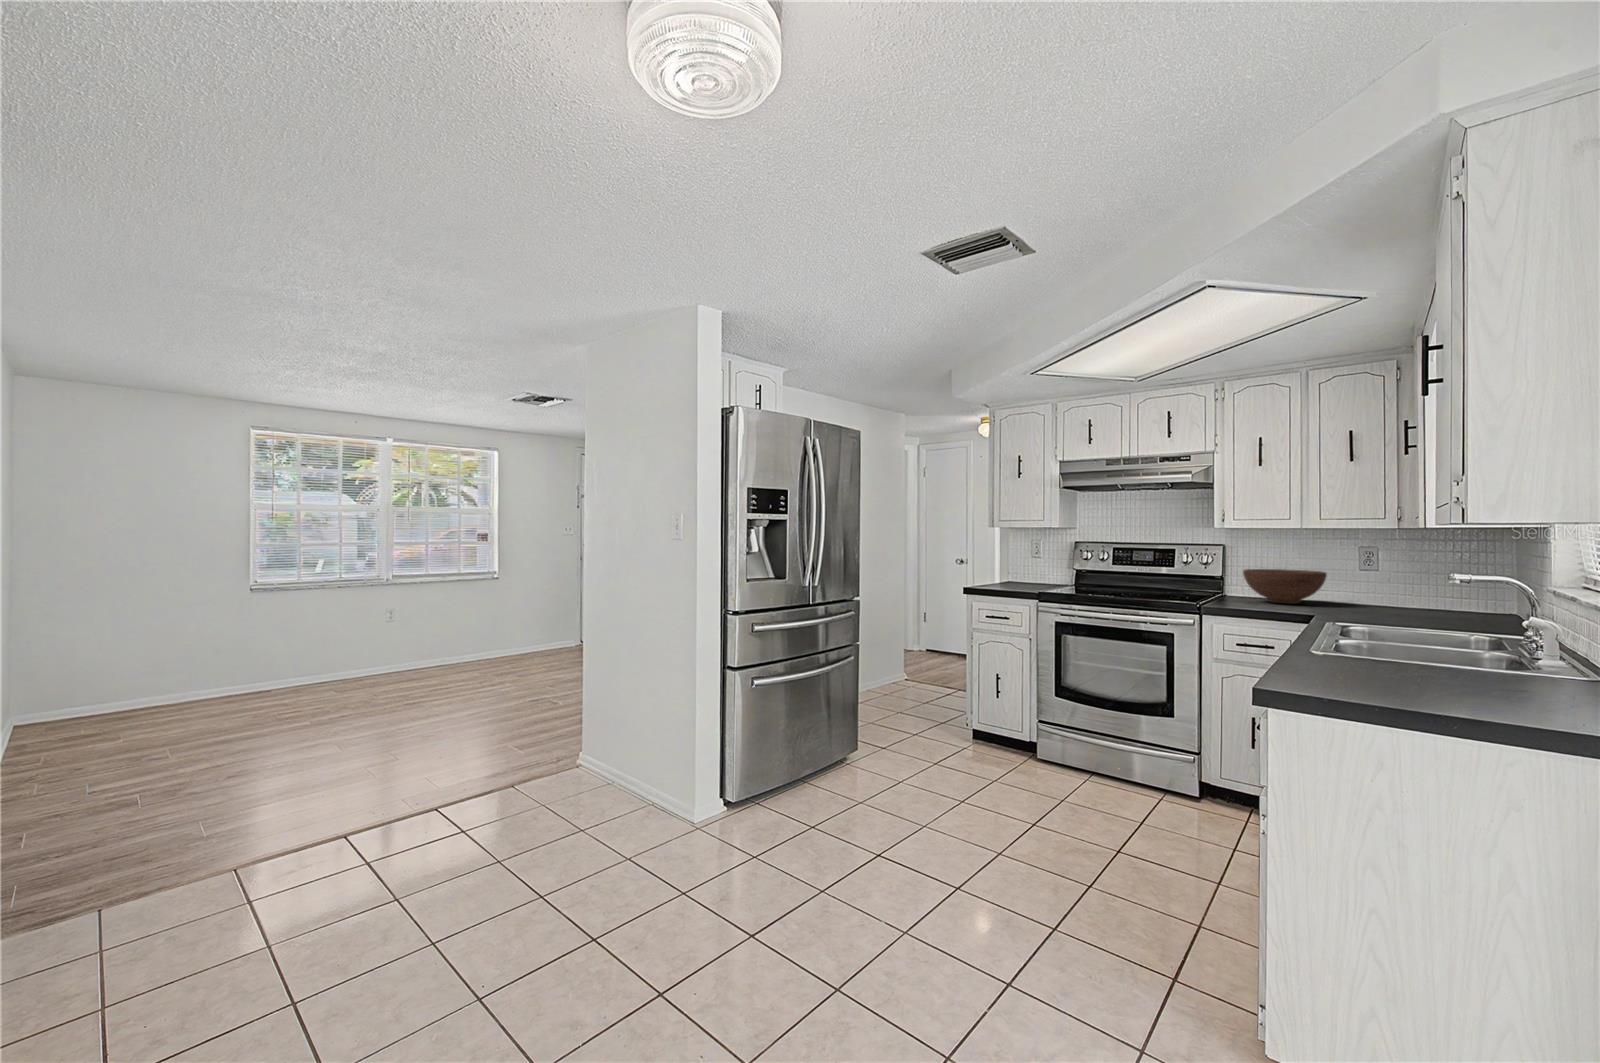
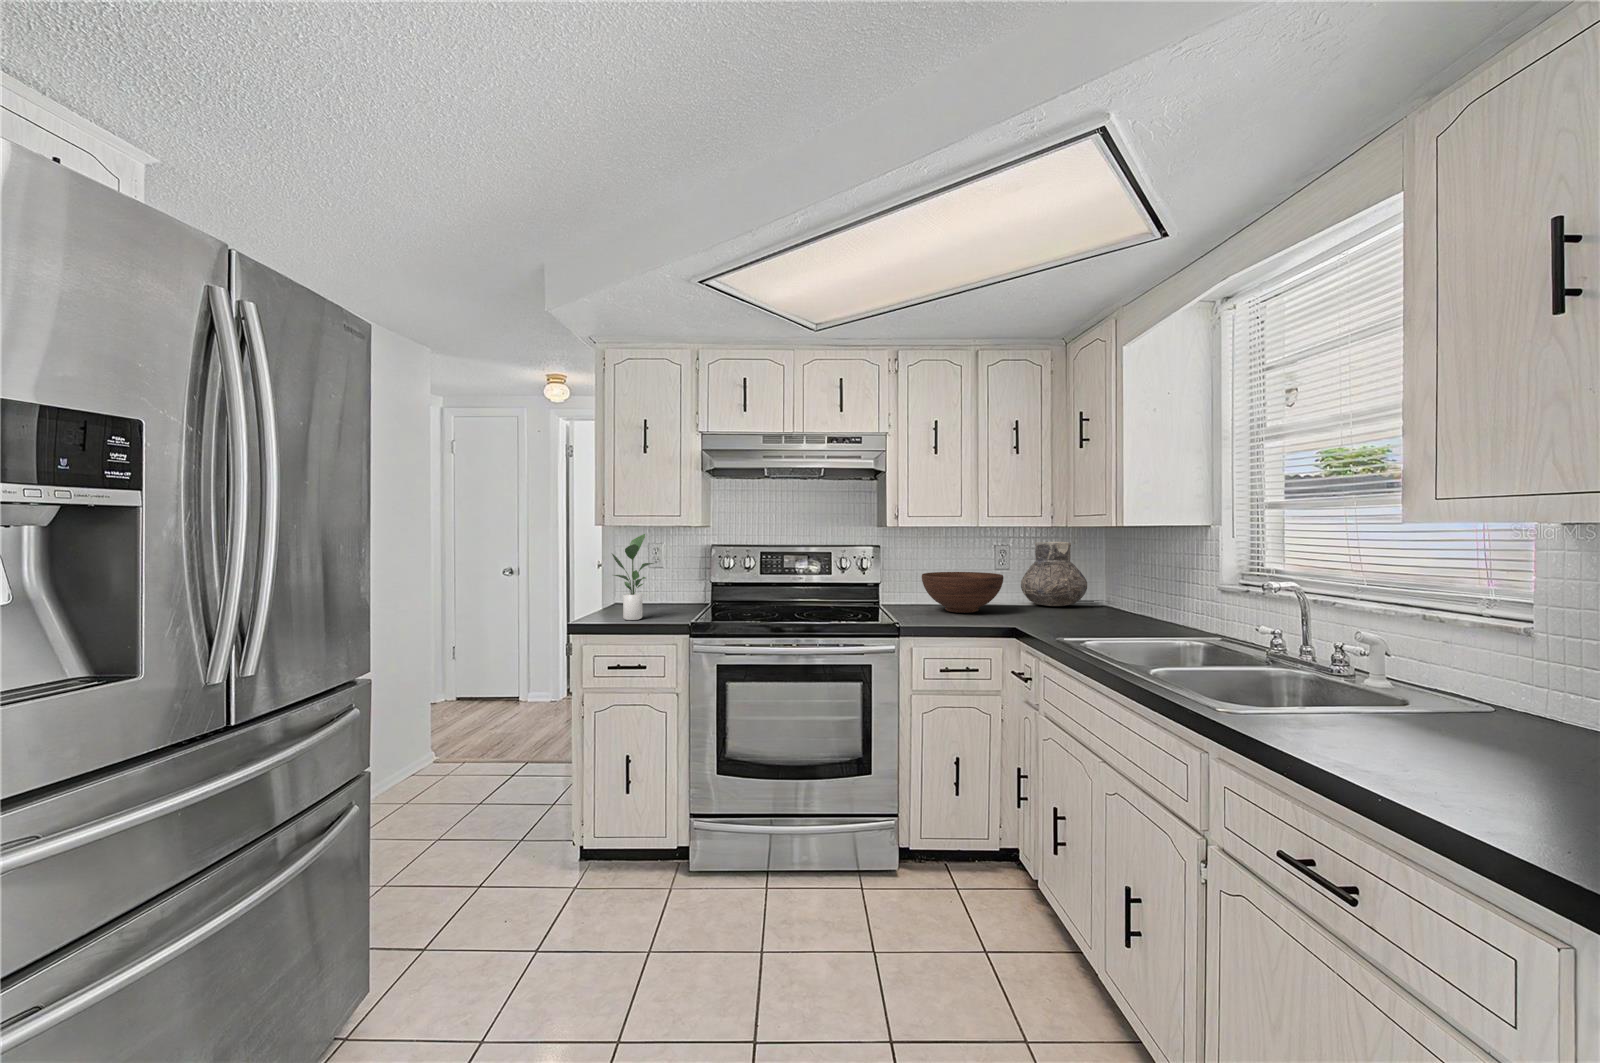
potted plant: none [992,533,1024,590] -> present [612,534,654,620]
vase: none [1370,545,1450,607] -> present [1021,542,1087,606]

